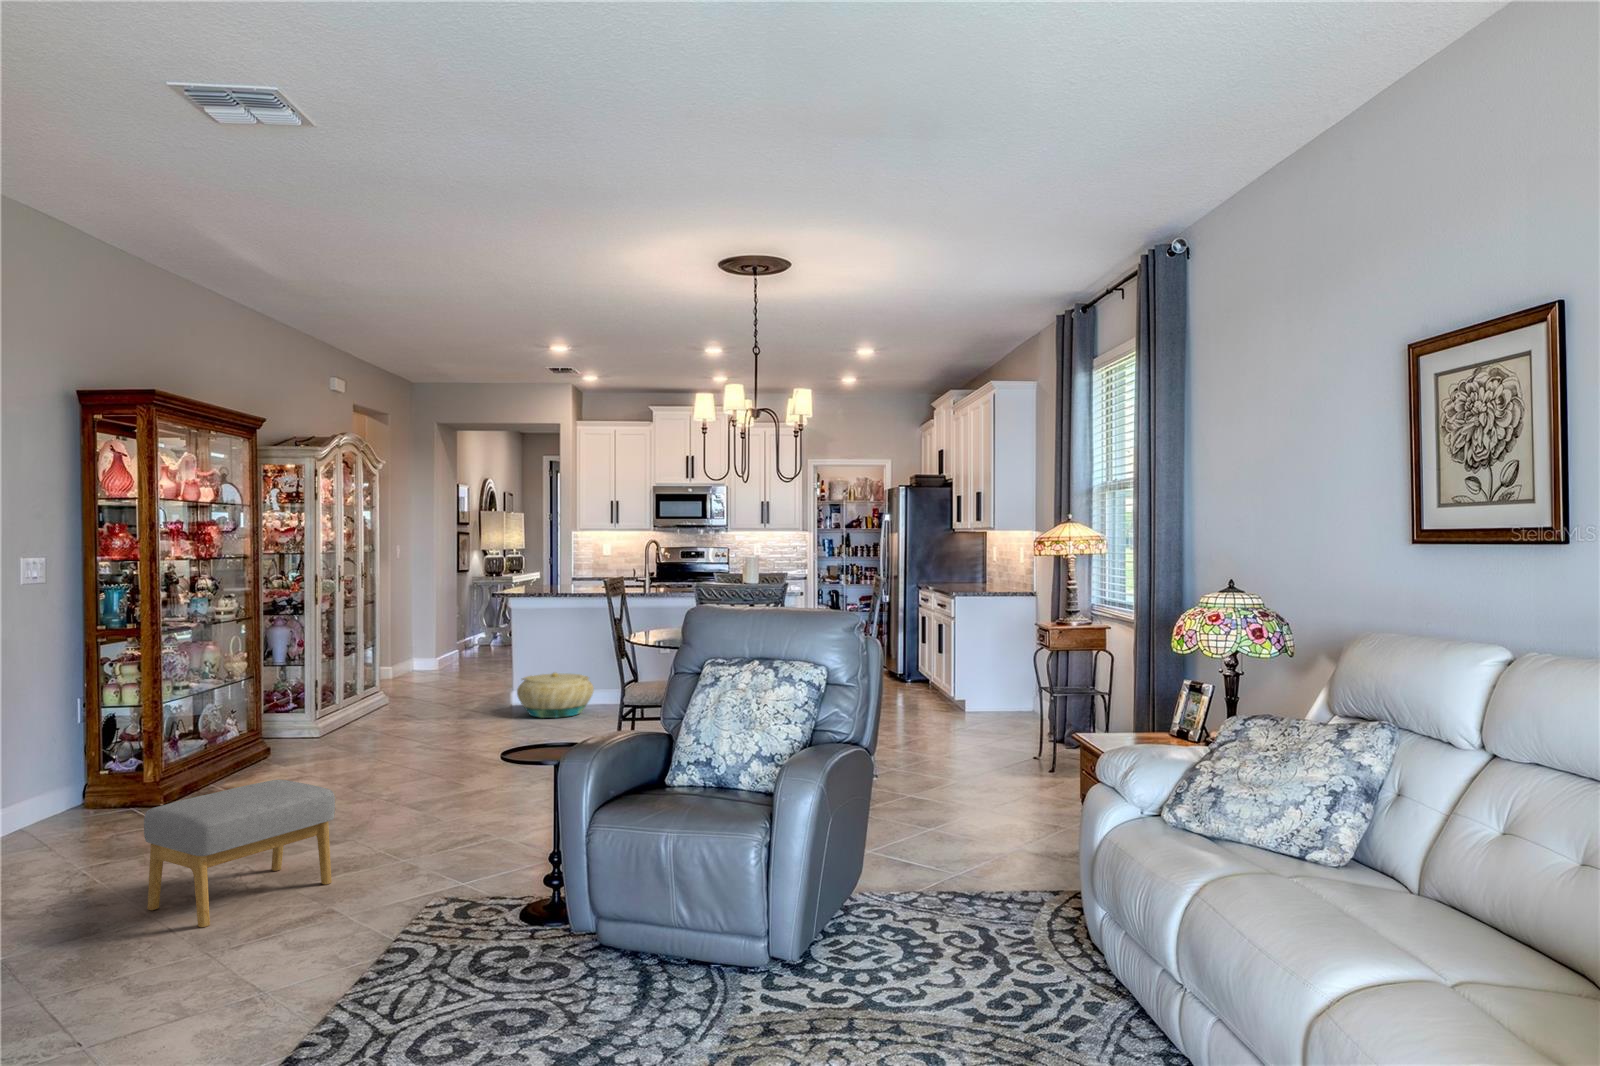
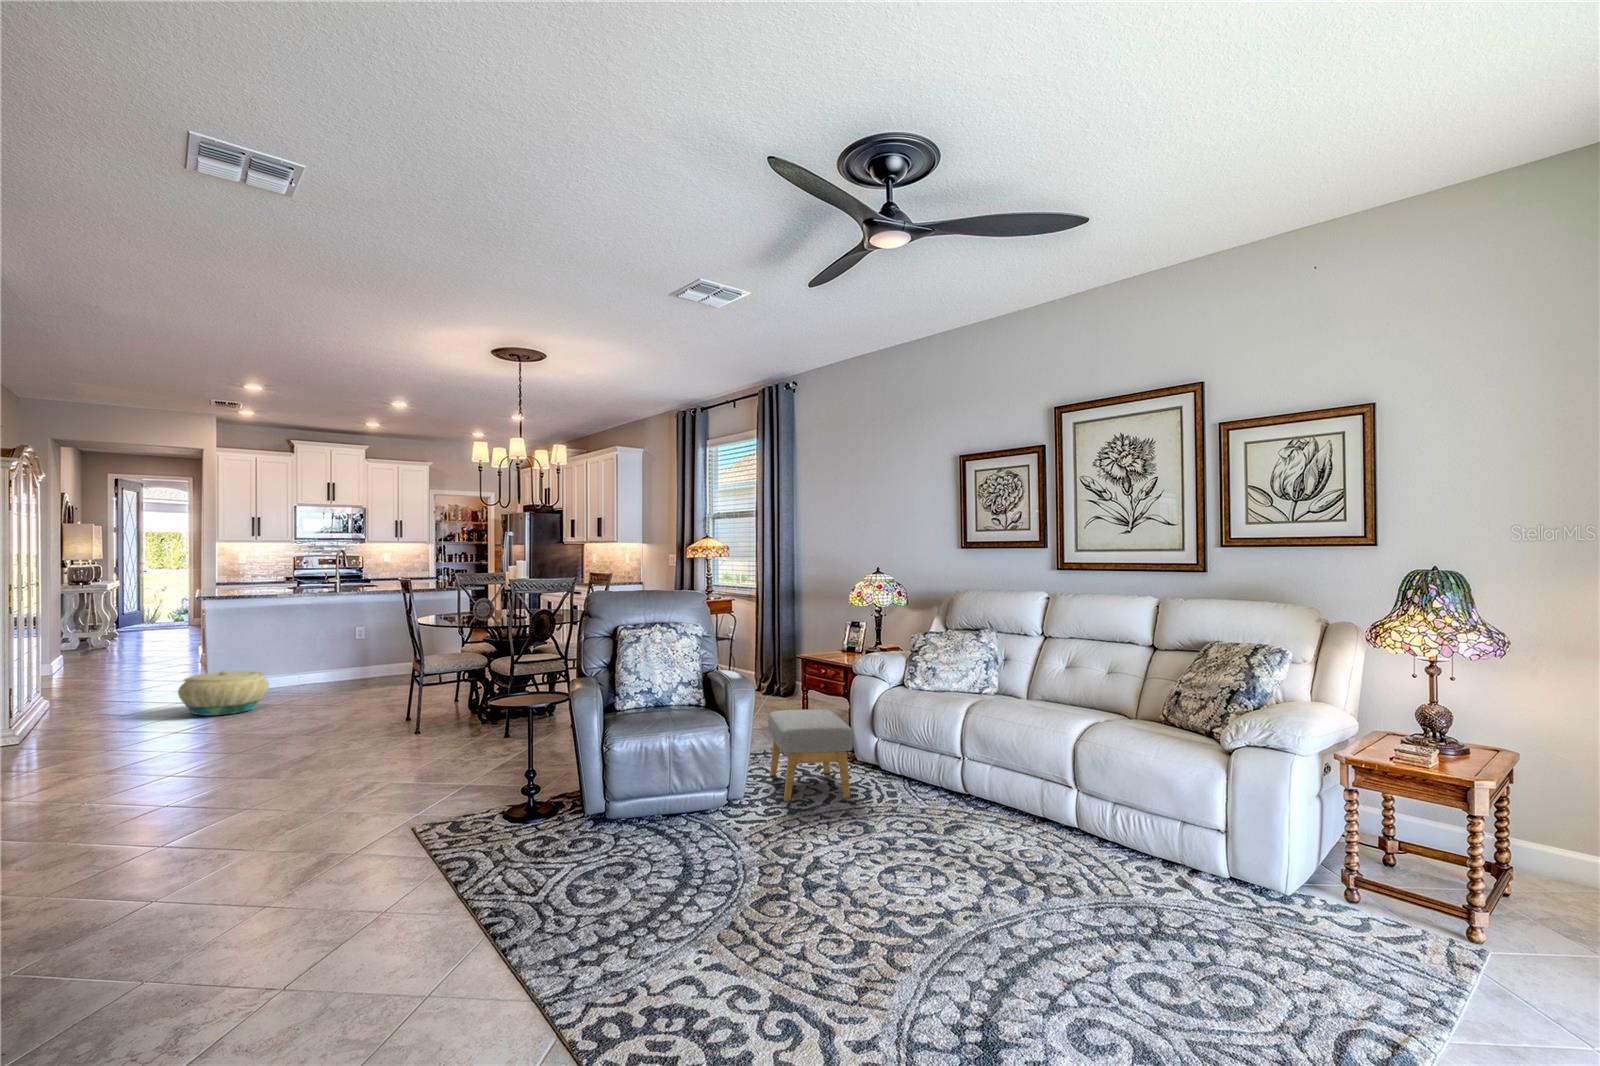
footstool: present [144,780,335,927] -> present [768,709,853,801]

